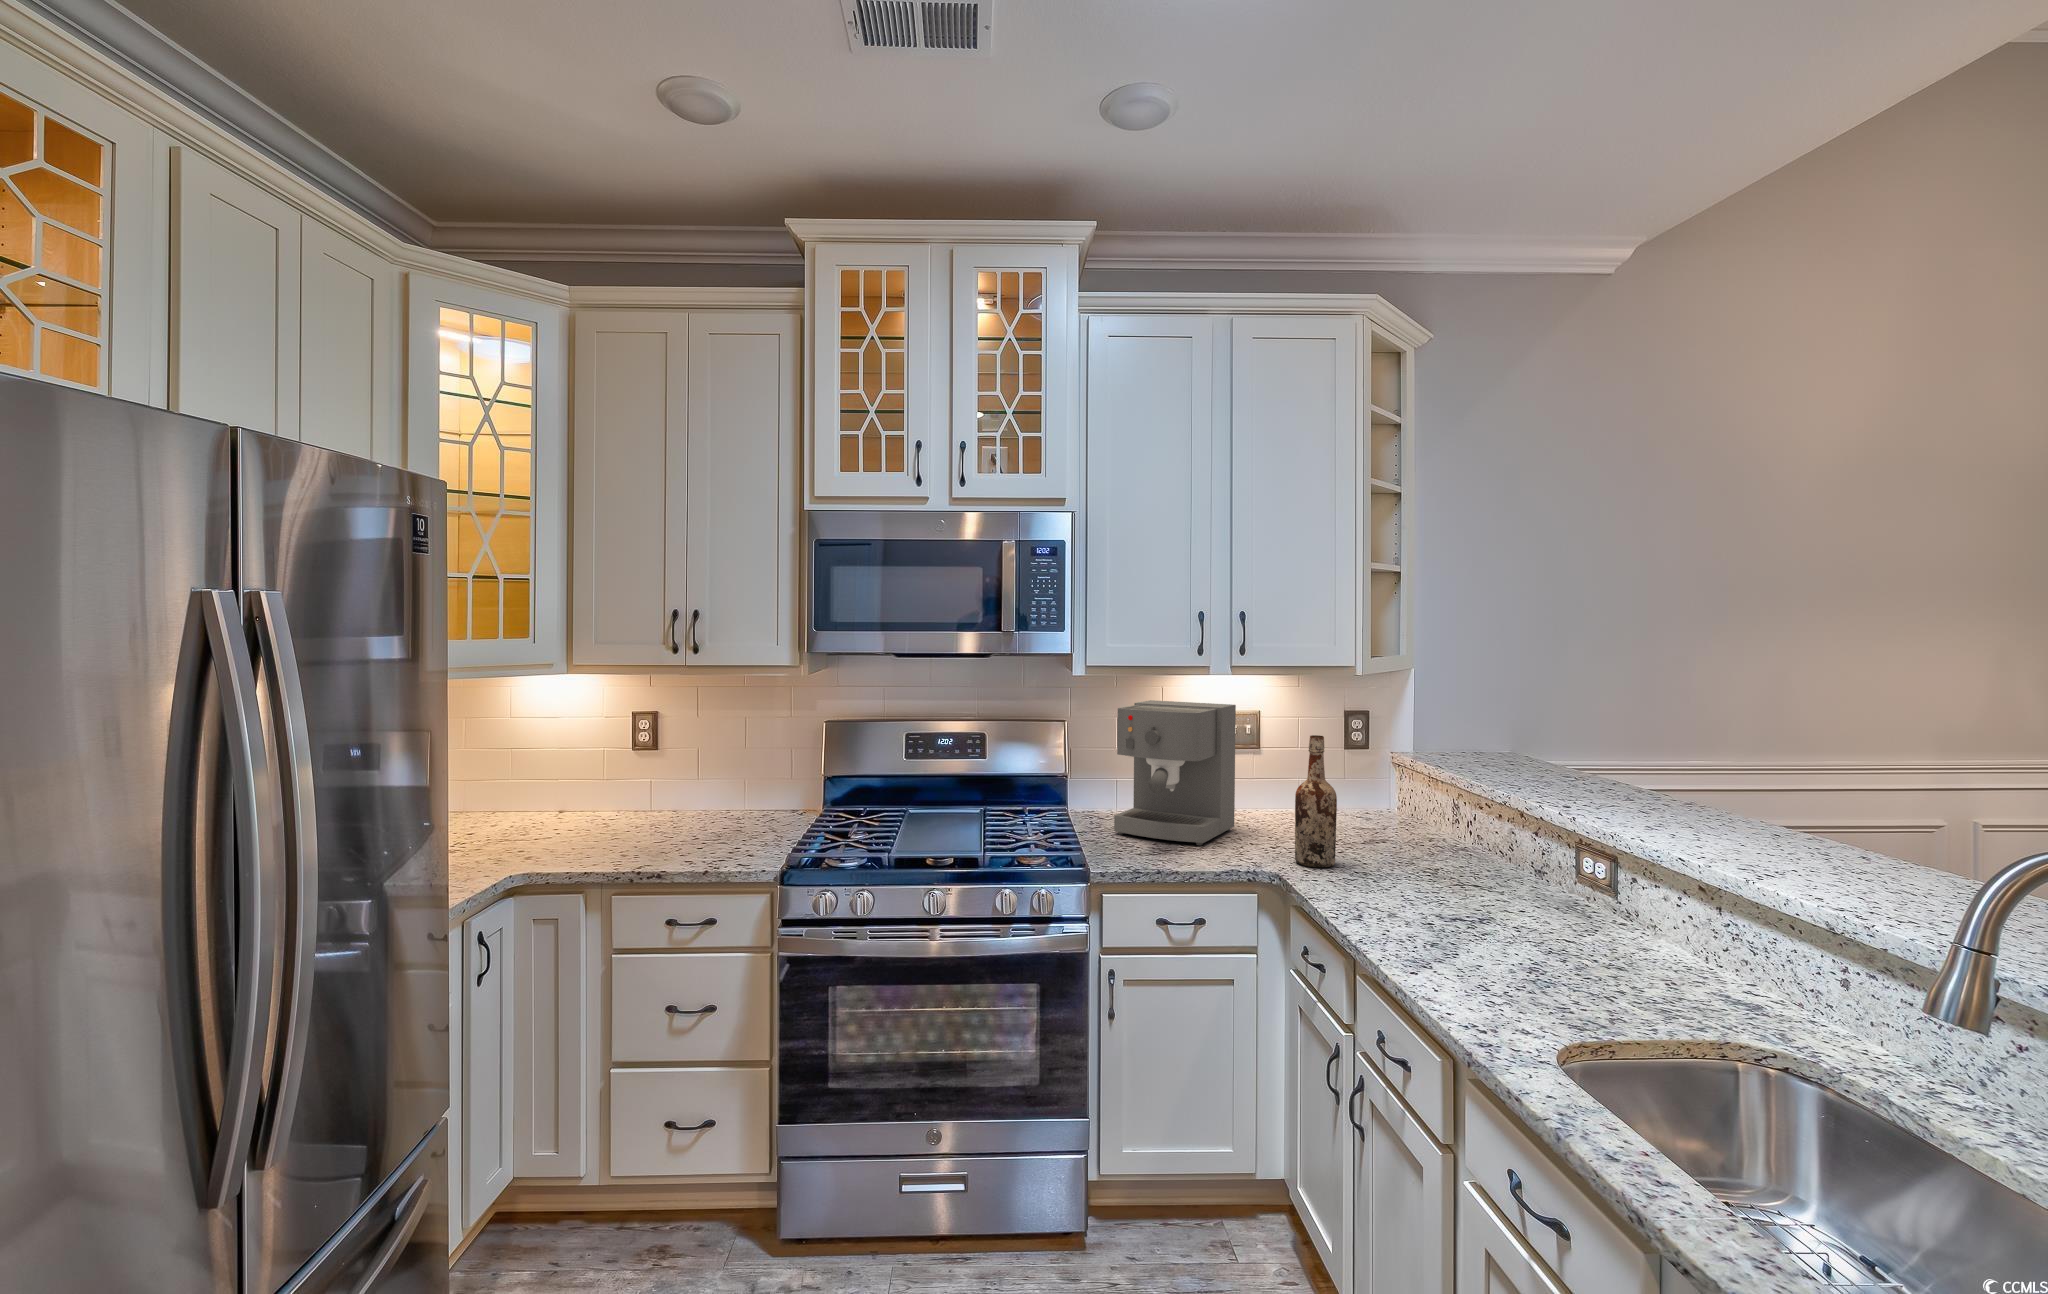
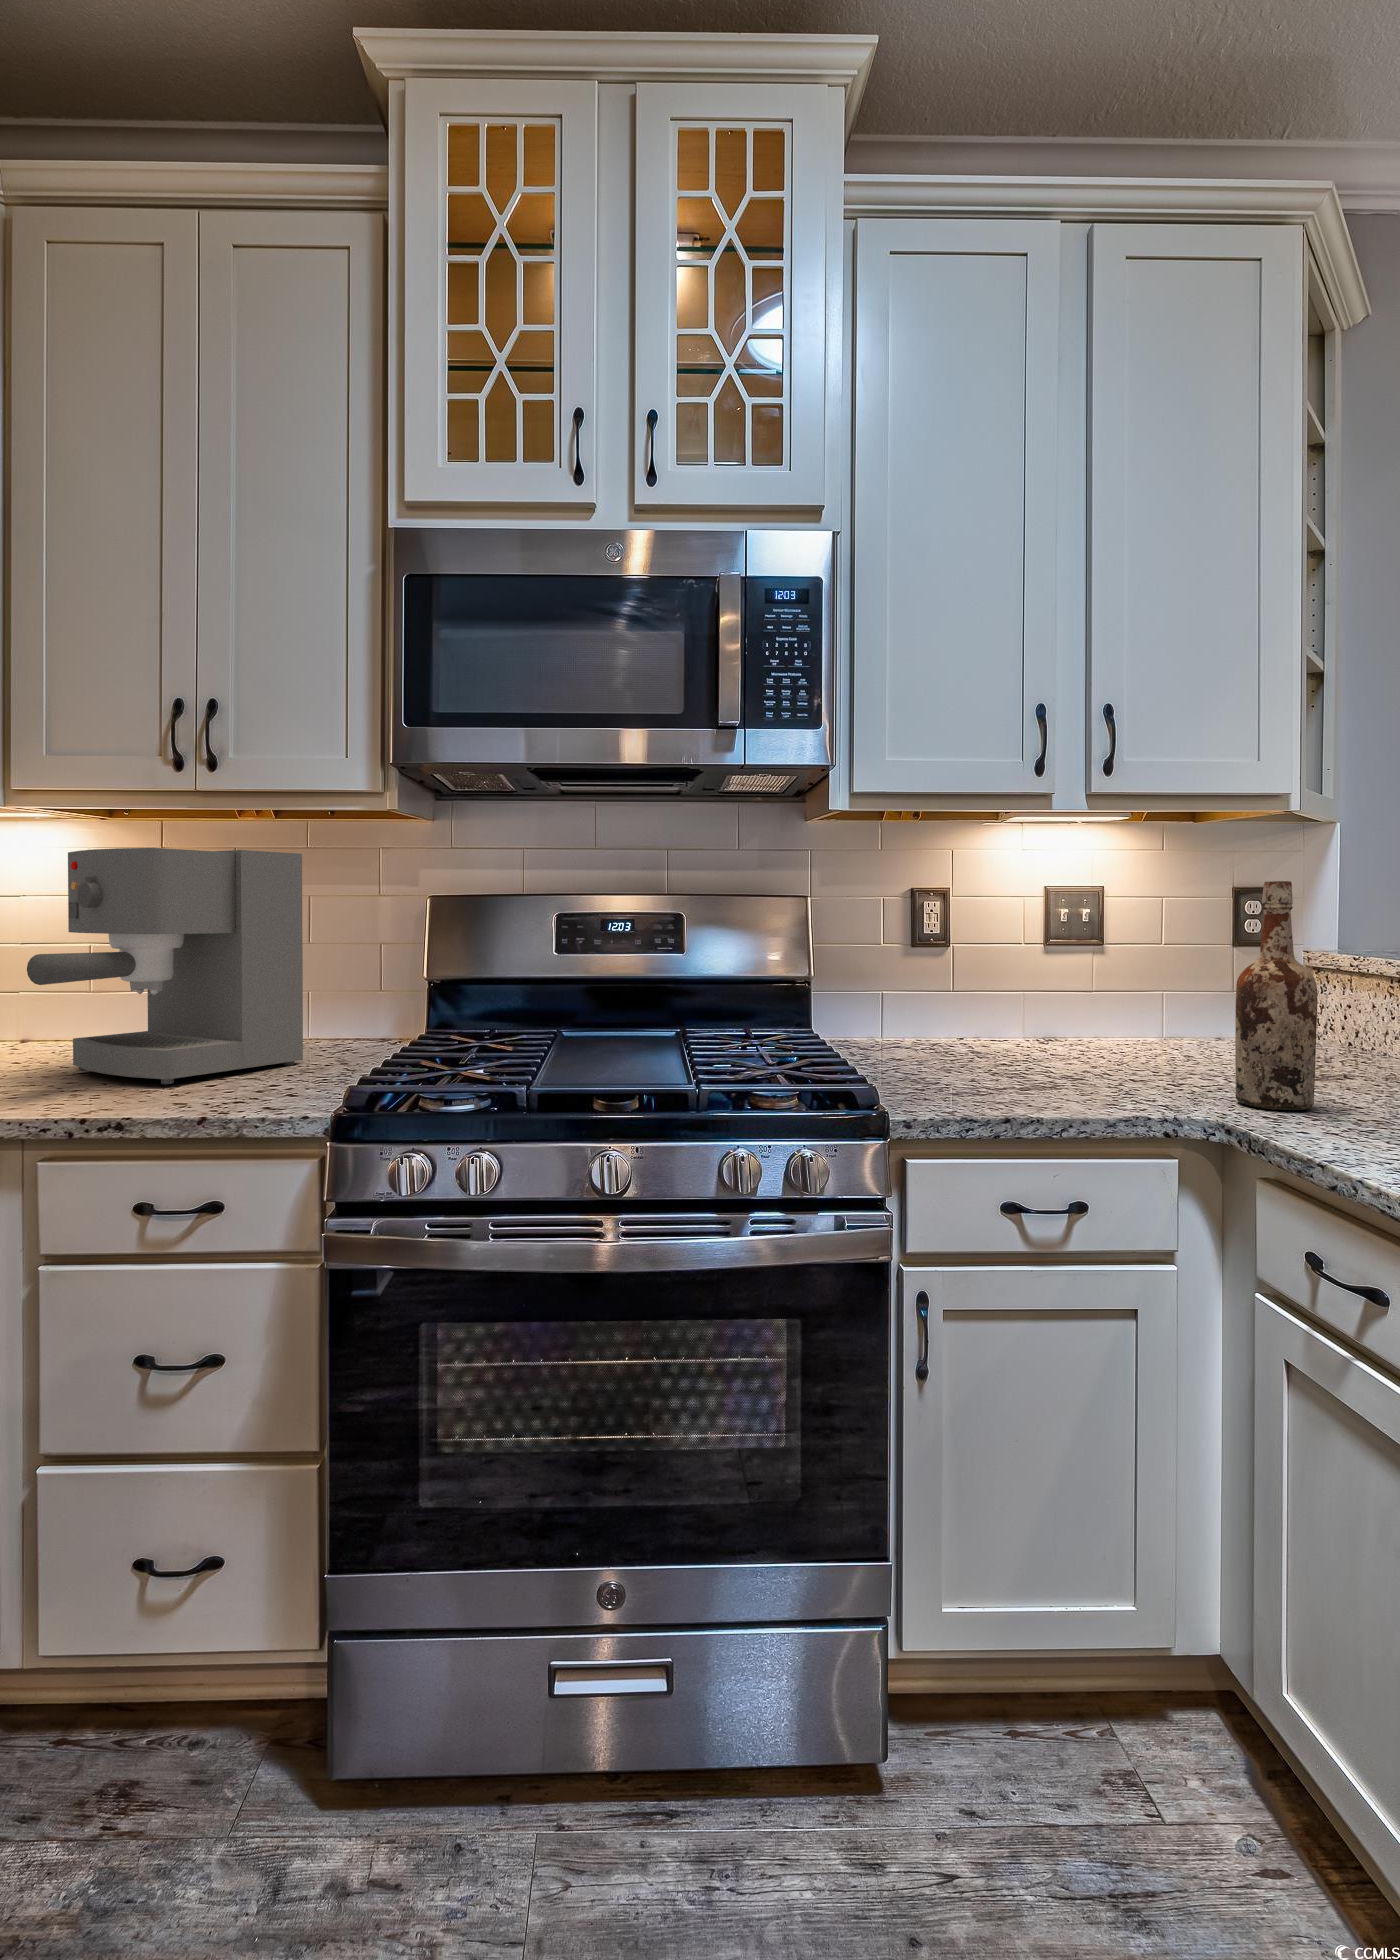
coffee maker: present [1114,700,1236,845] -> present [27,848,303,1084]

